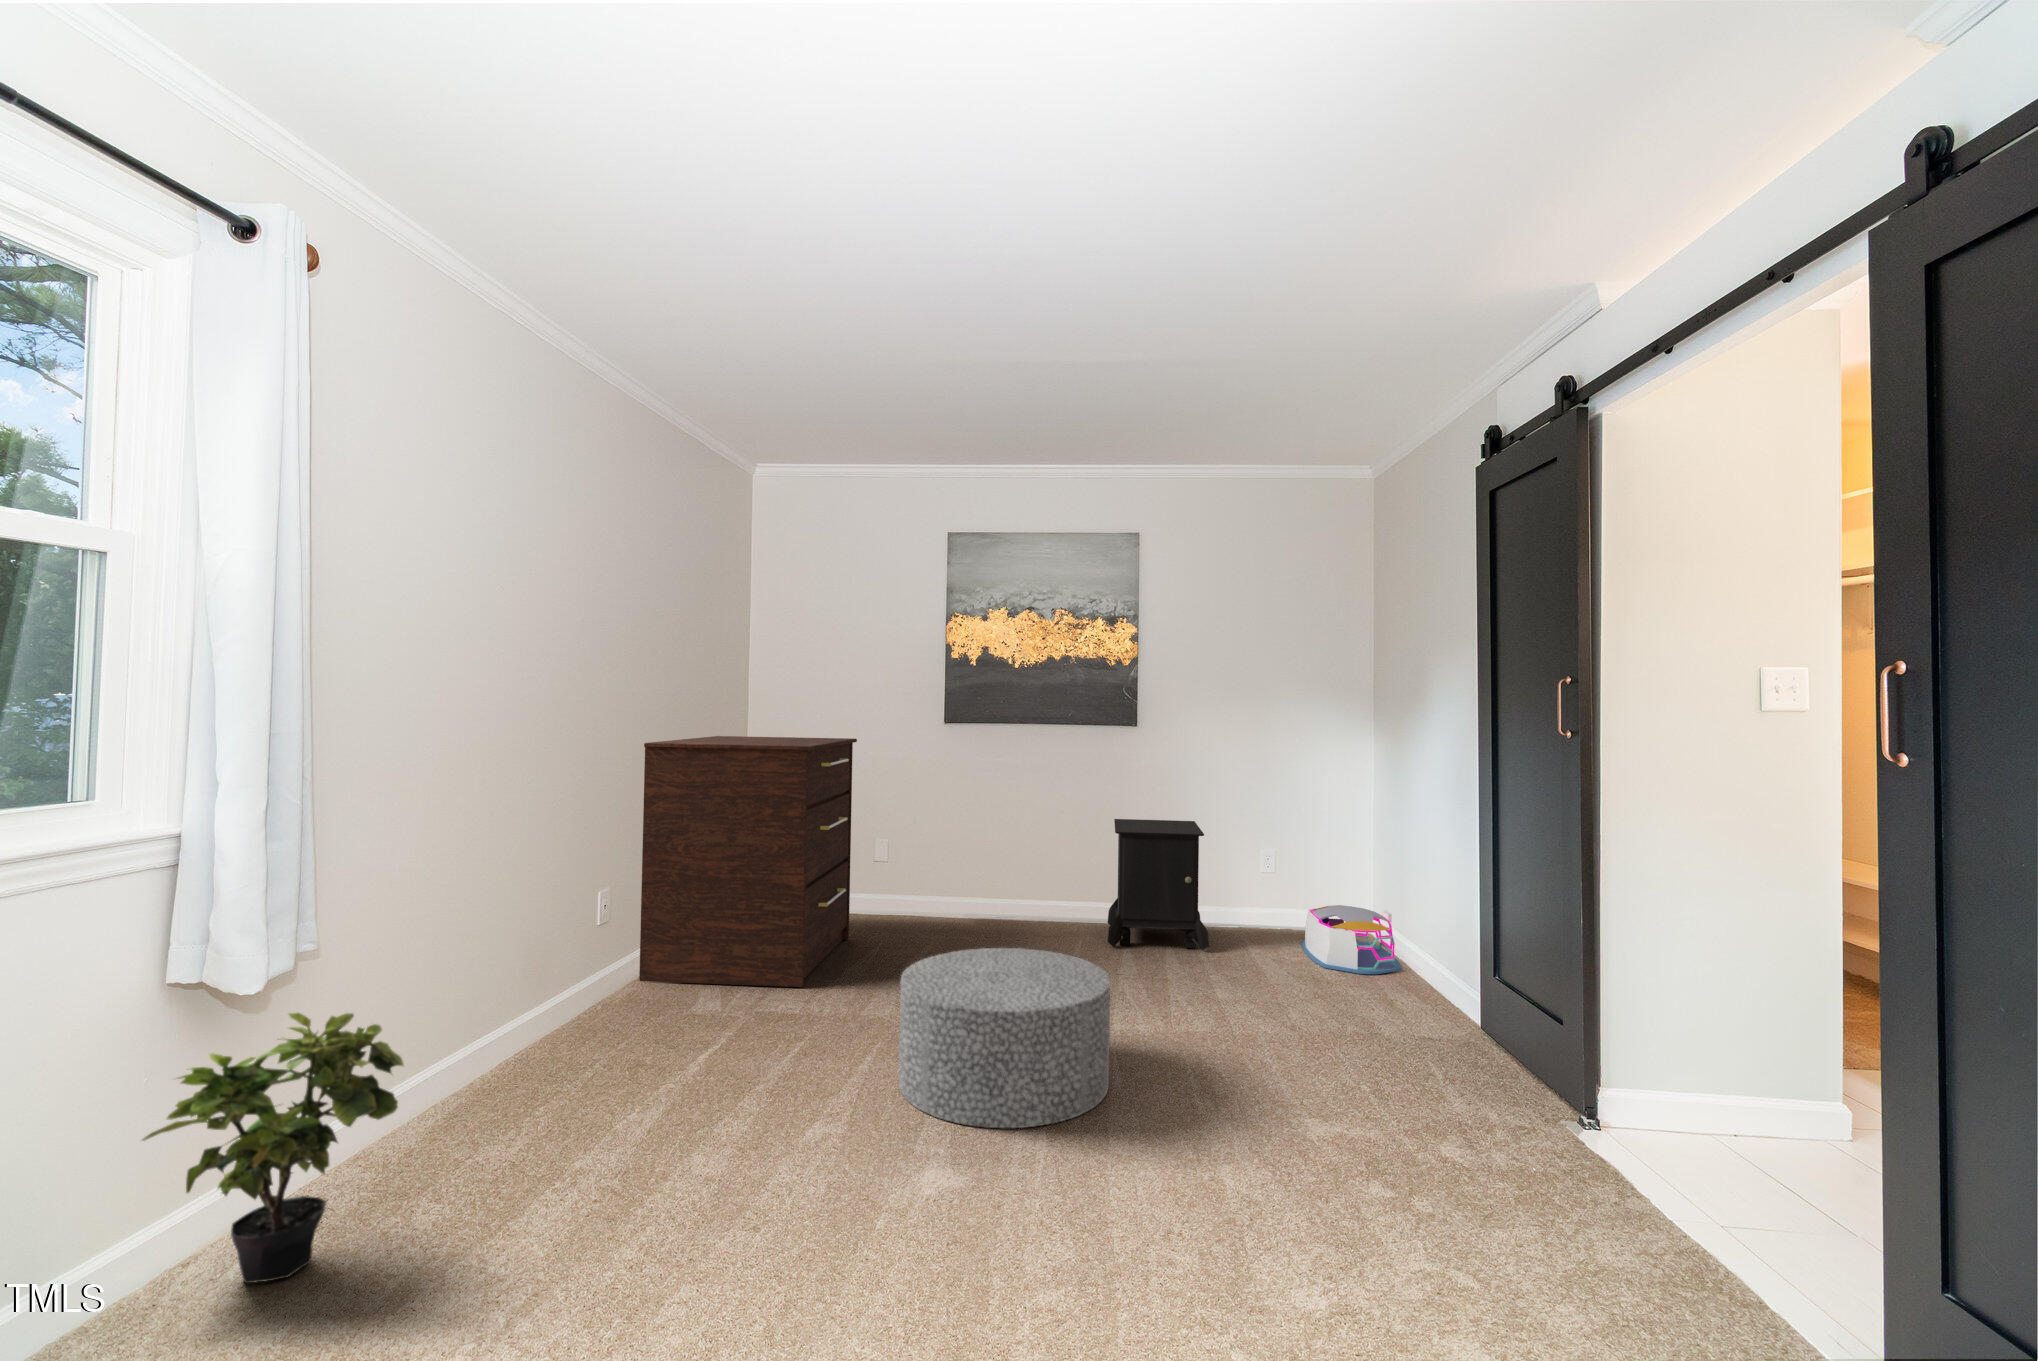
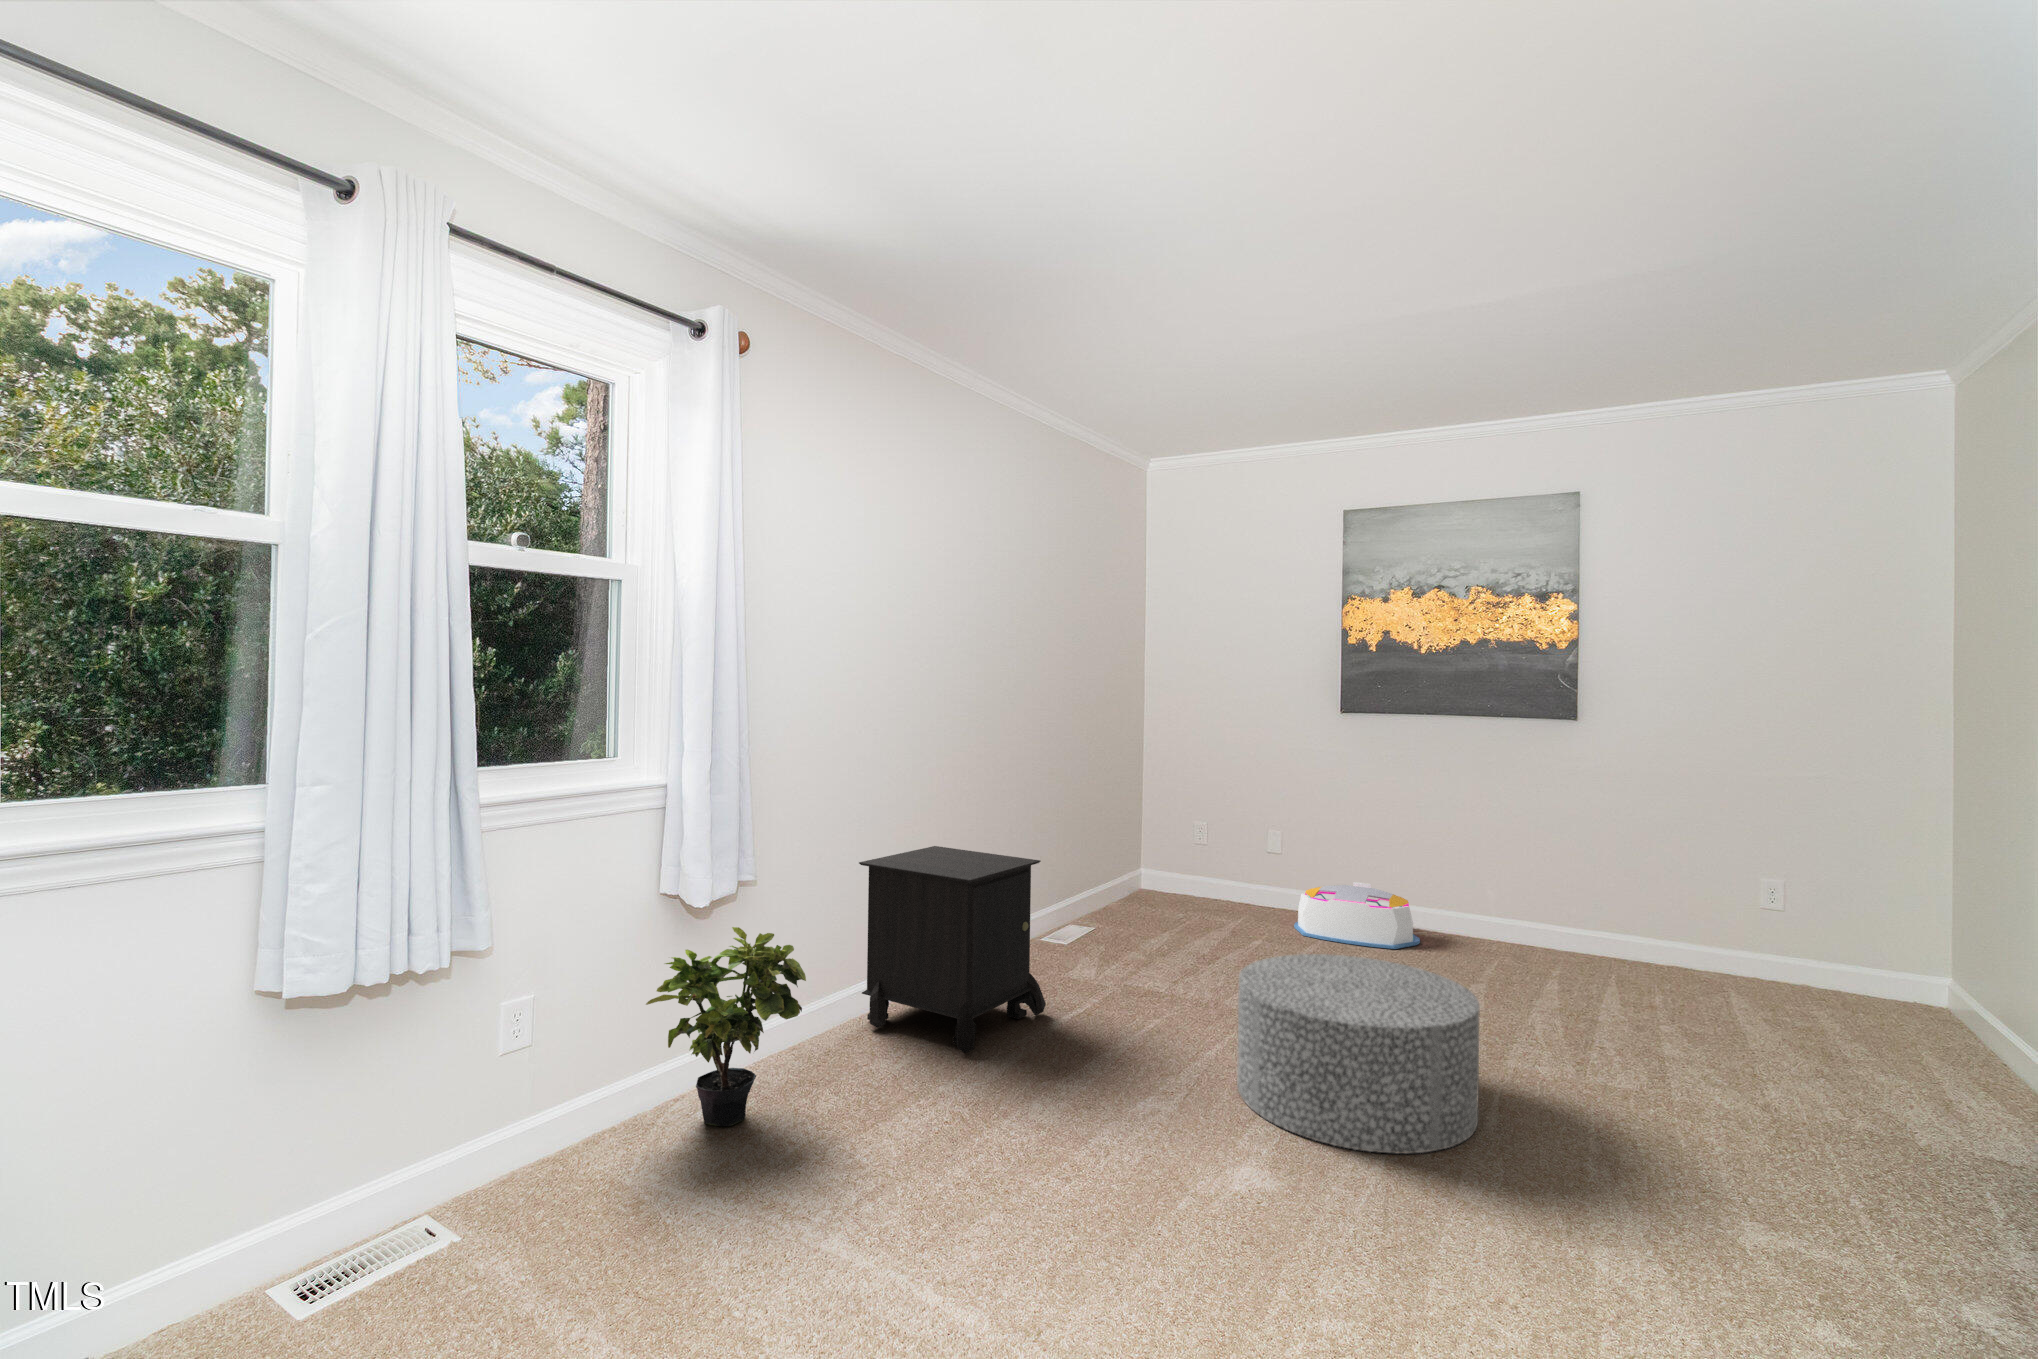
dresser: present [639,736,857,987] -> none [1029,724,1238,972]
nightstand: present [1108,819,1209,950] -> present [859,846,1046,1053]
storage bin: present [1302,905,1402,974] -> present [1294,882,1420,949]

